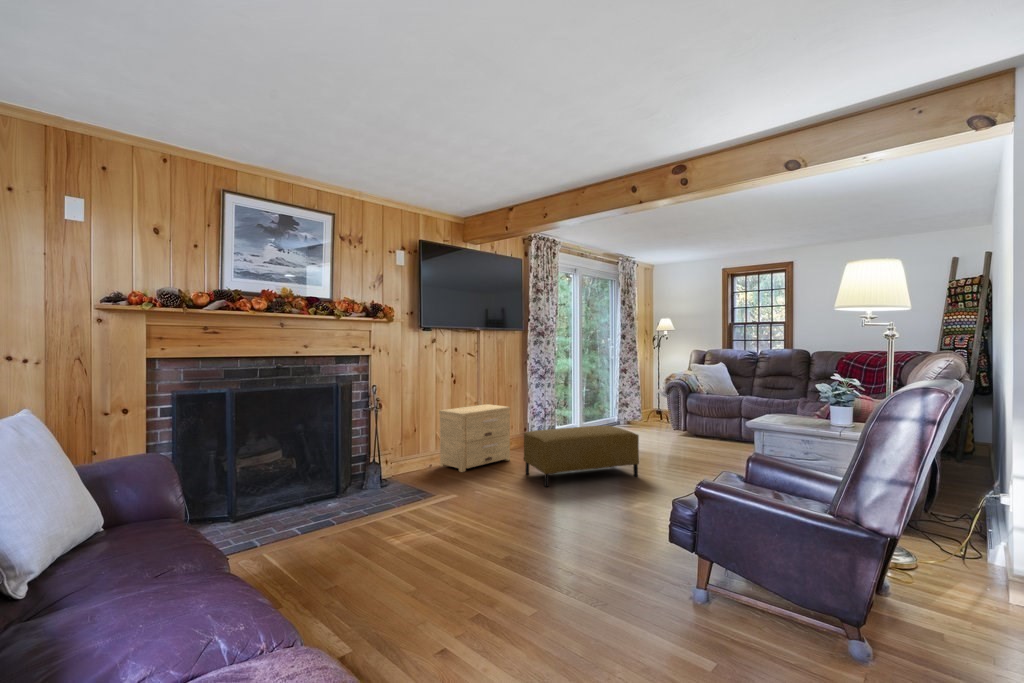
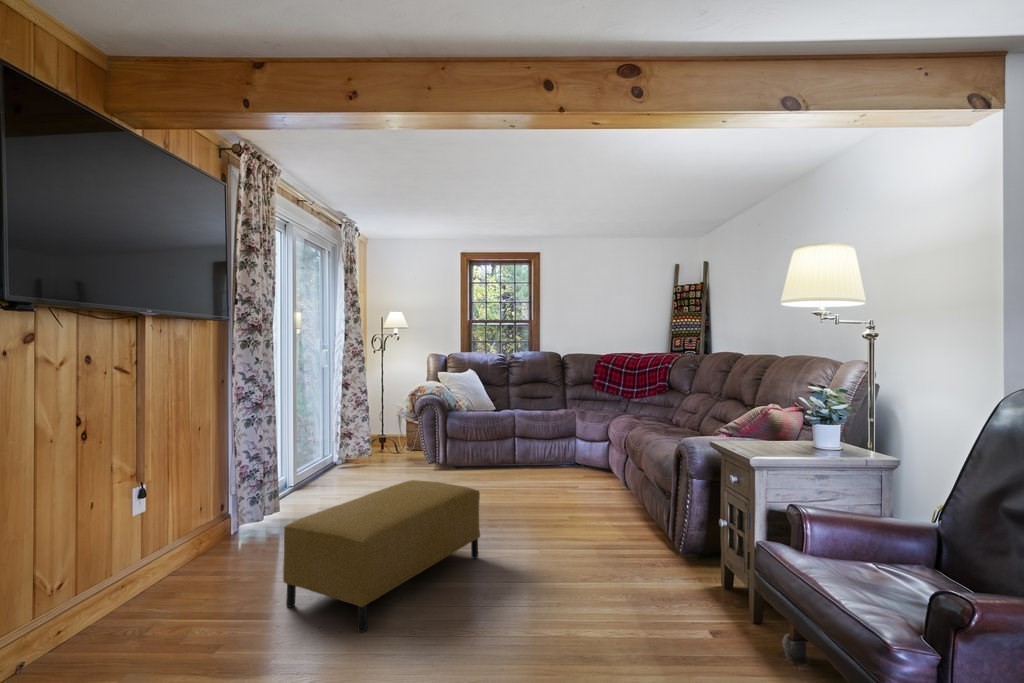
side table: present [439,404,510,472] -> none [45,472,224,651]

